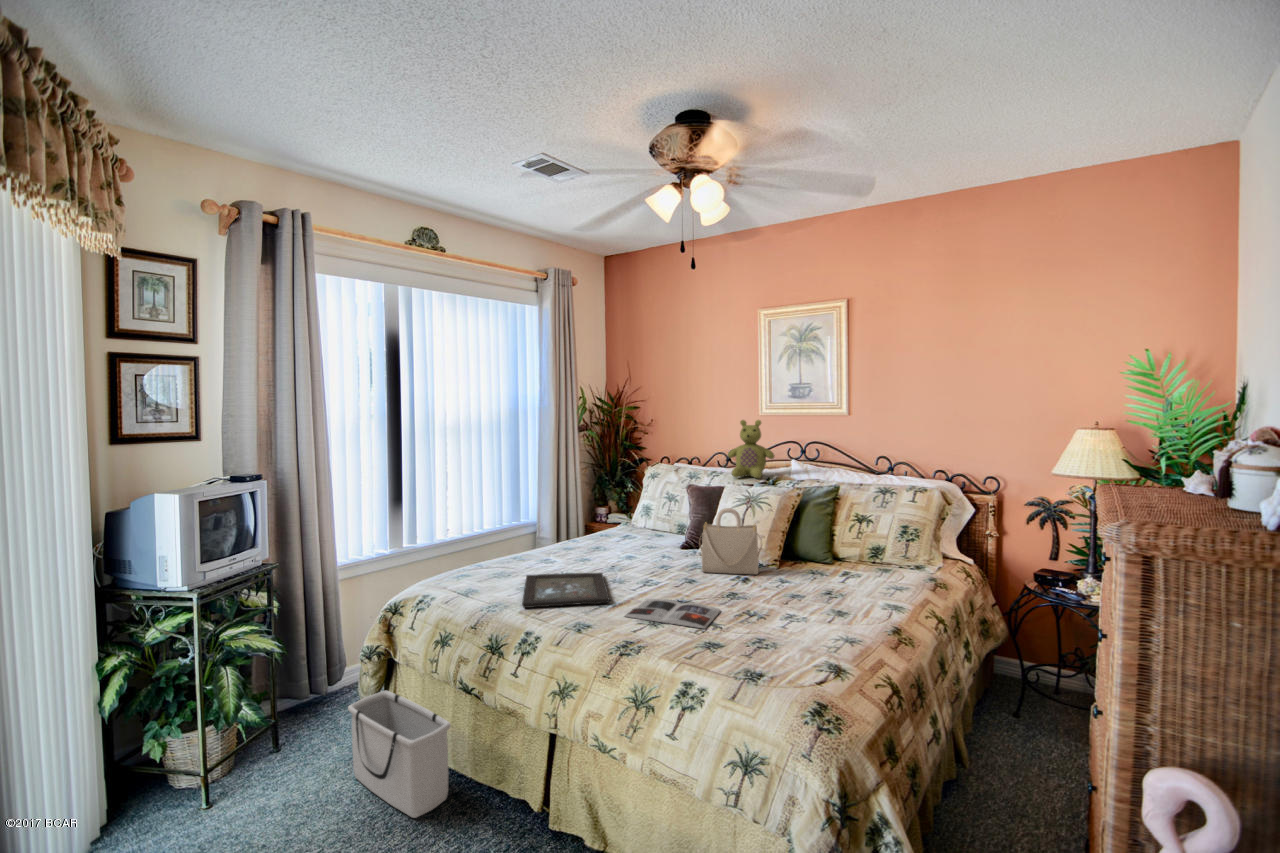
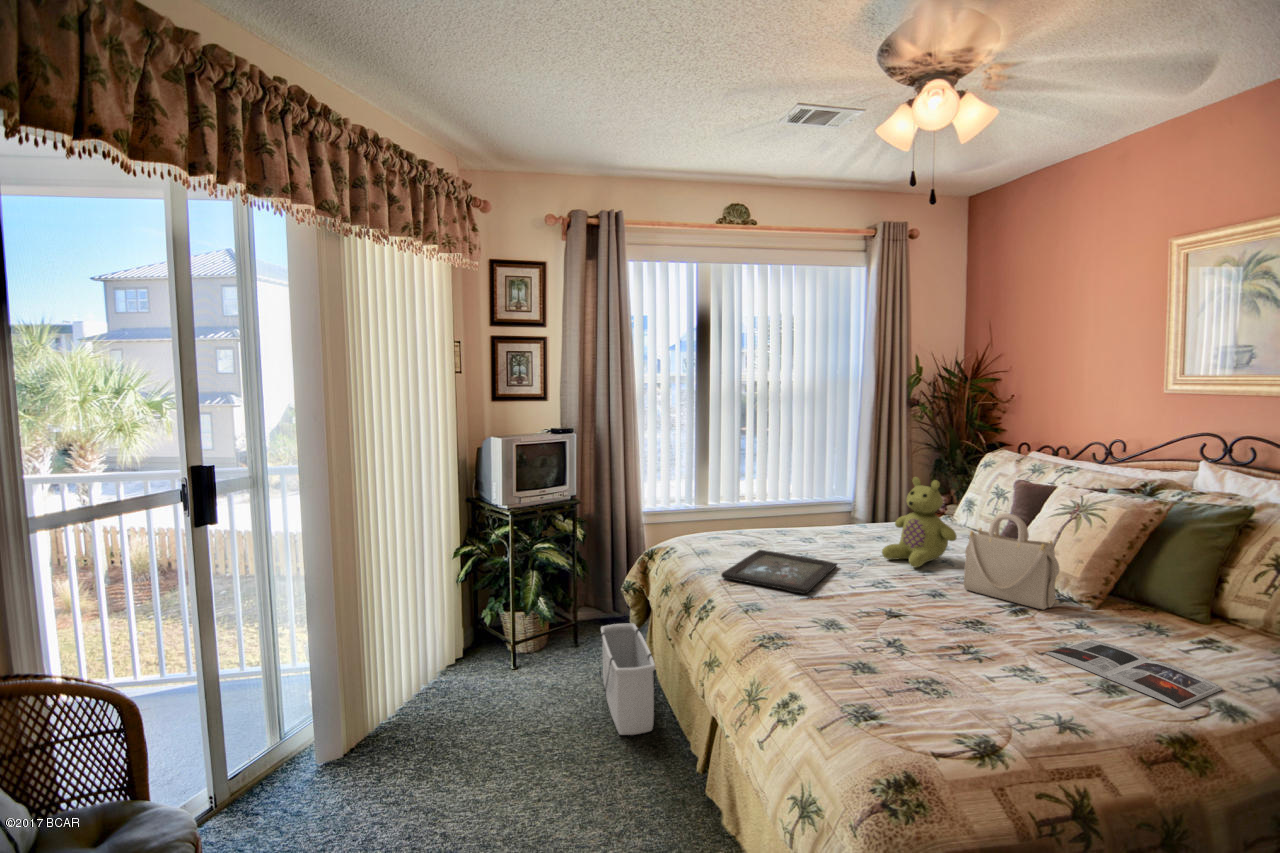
stuffed bear: present [728,420,775,478] -> present [882,477,957,567]
magazine: present [625,599,721,629] -> present [1045,639,1223,707]

